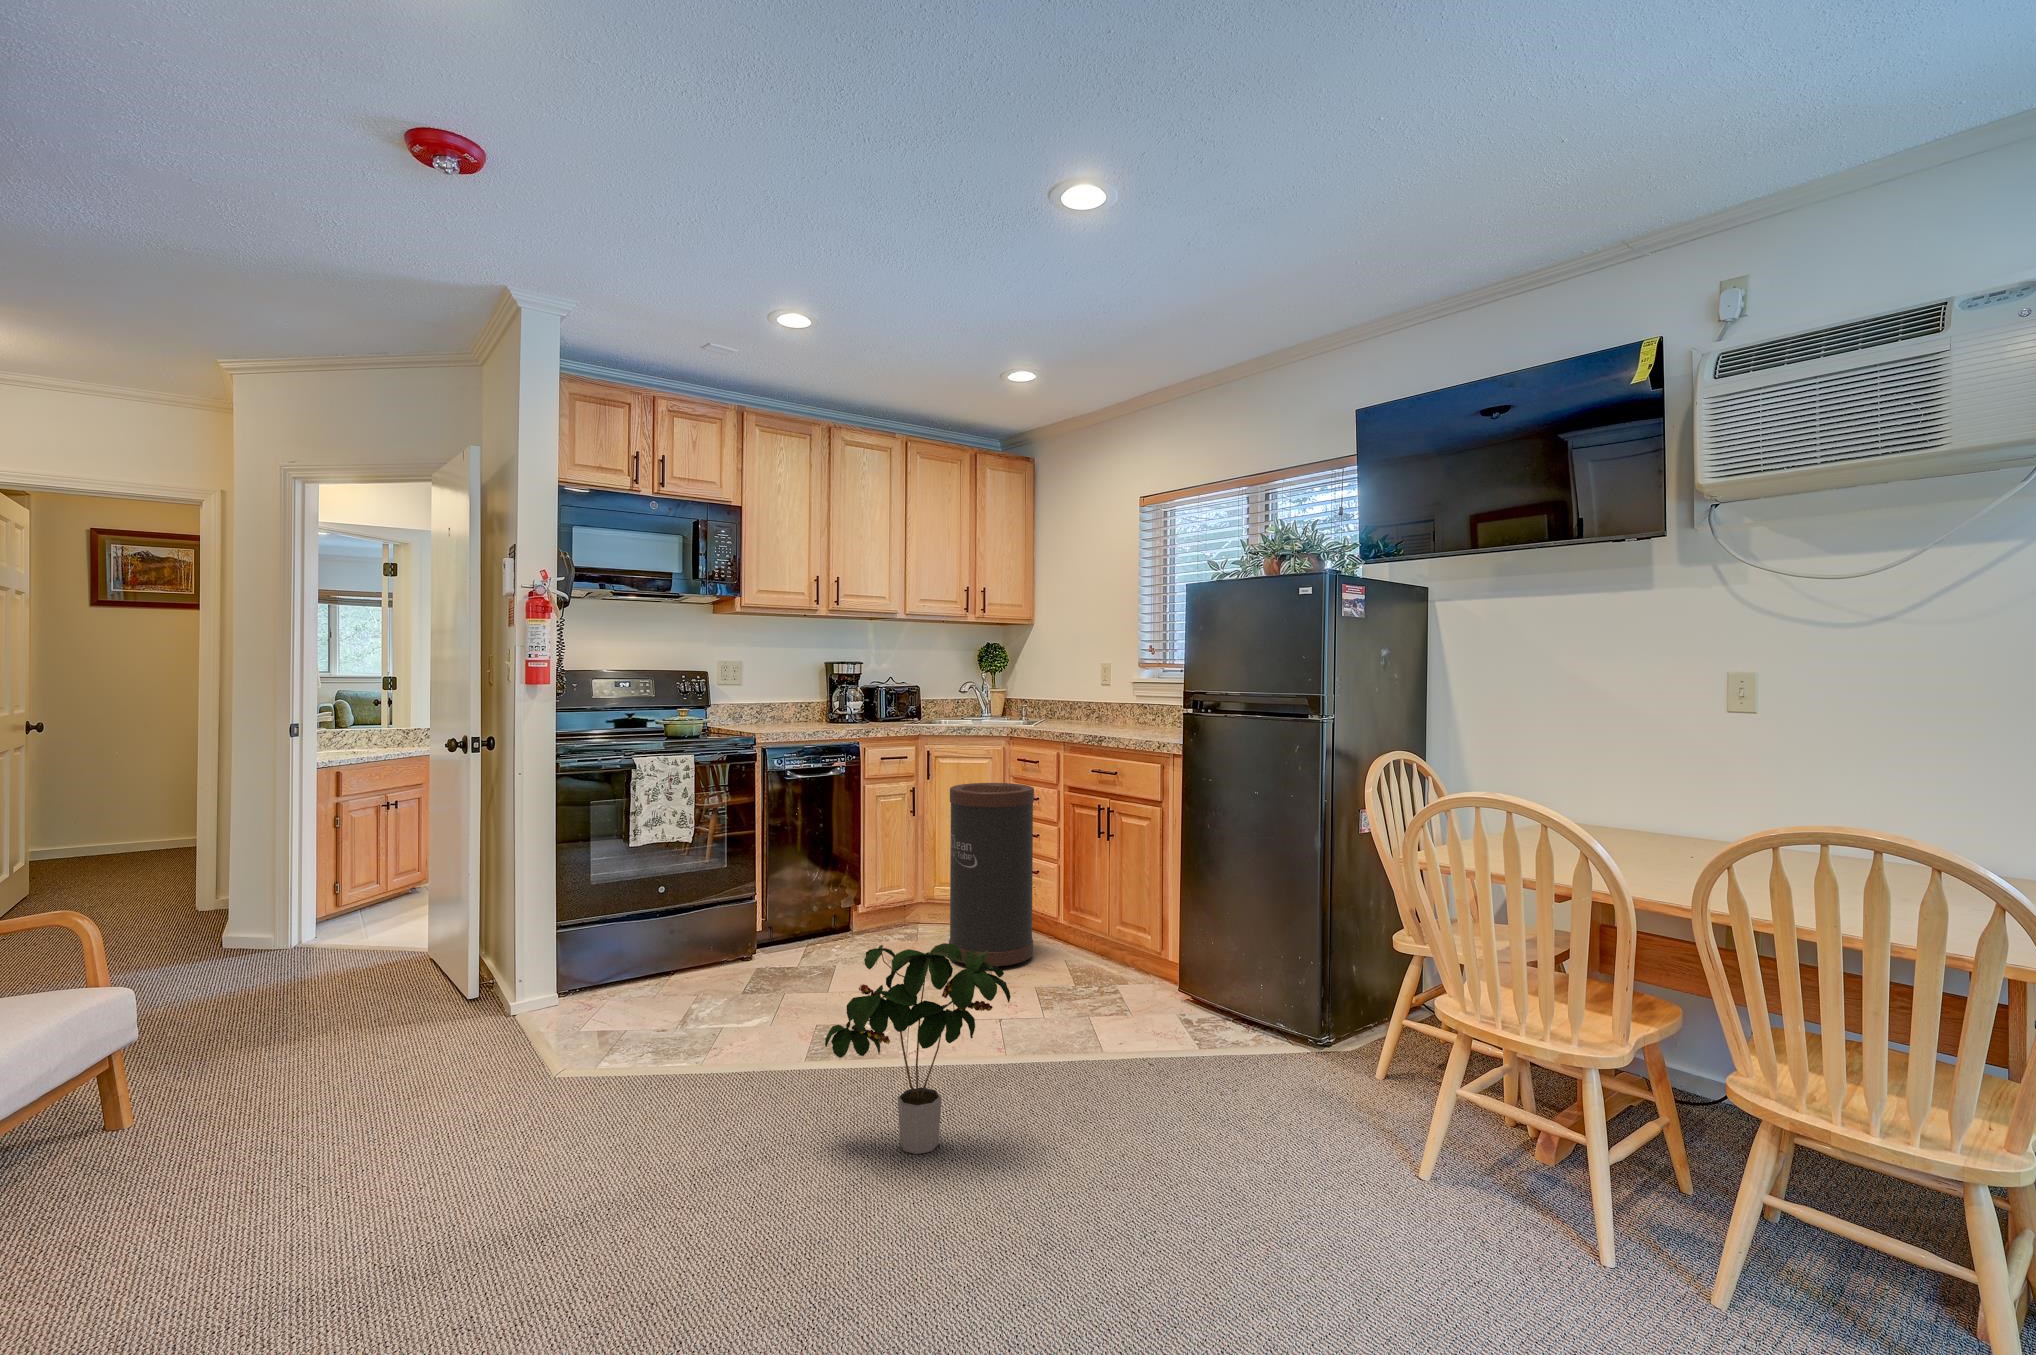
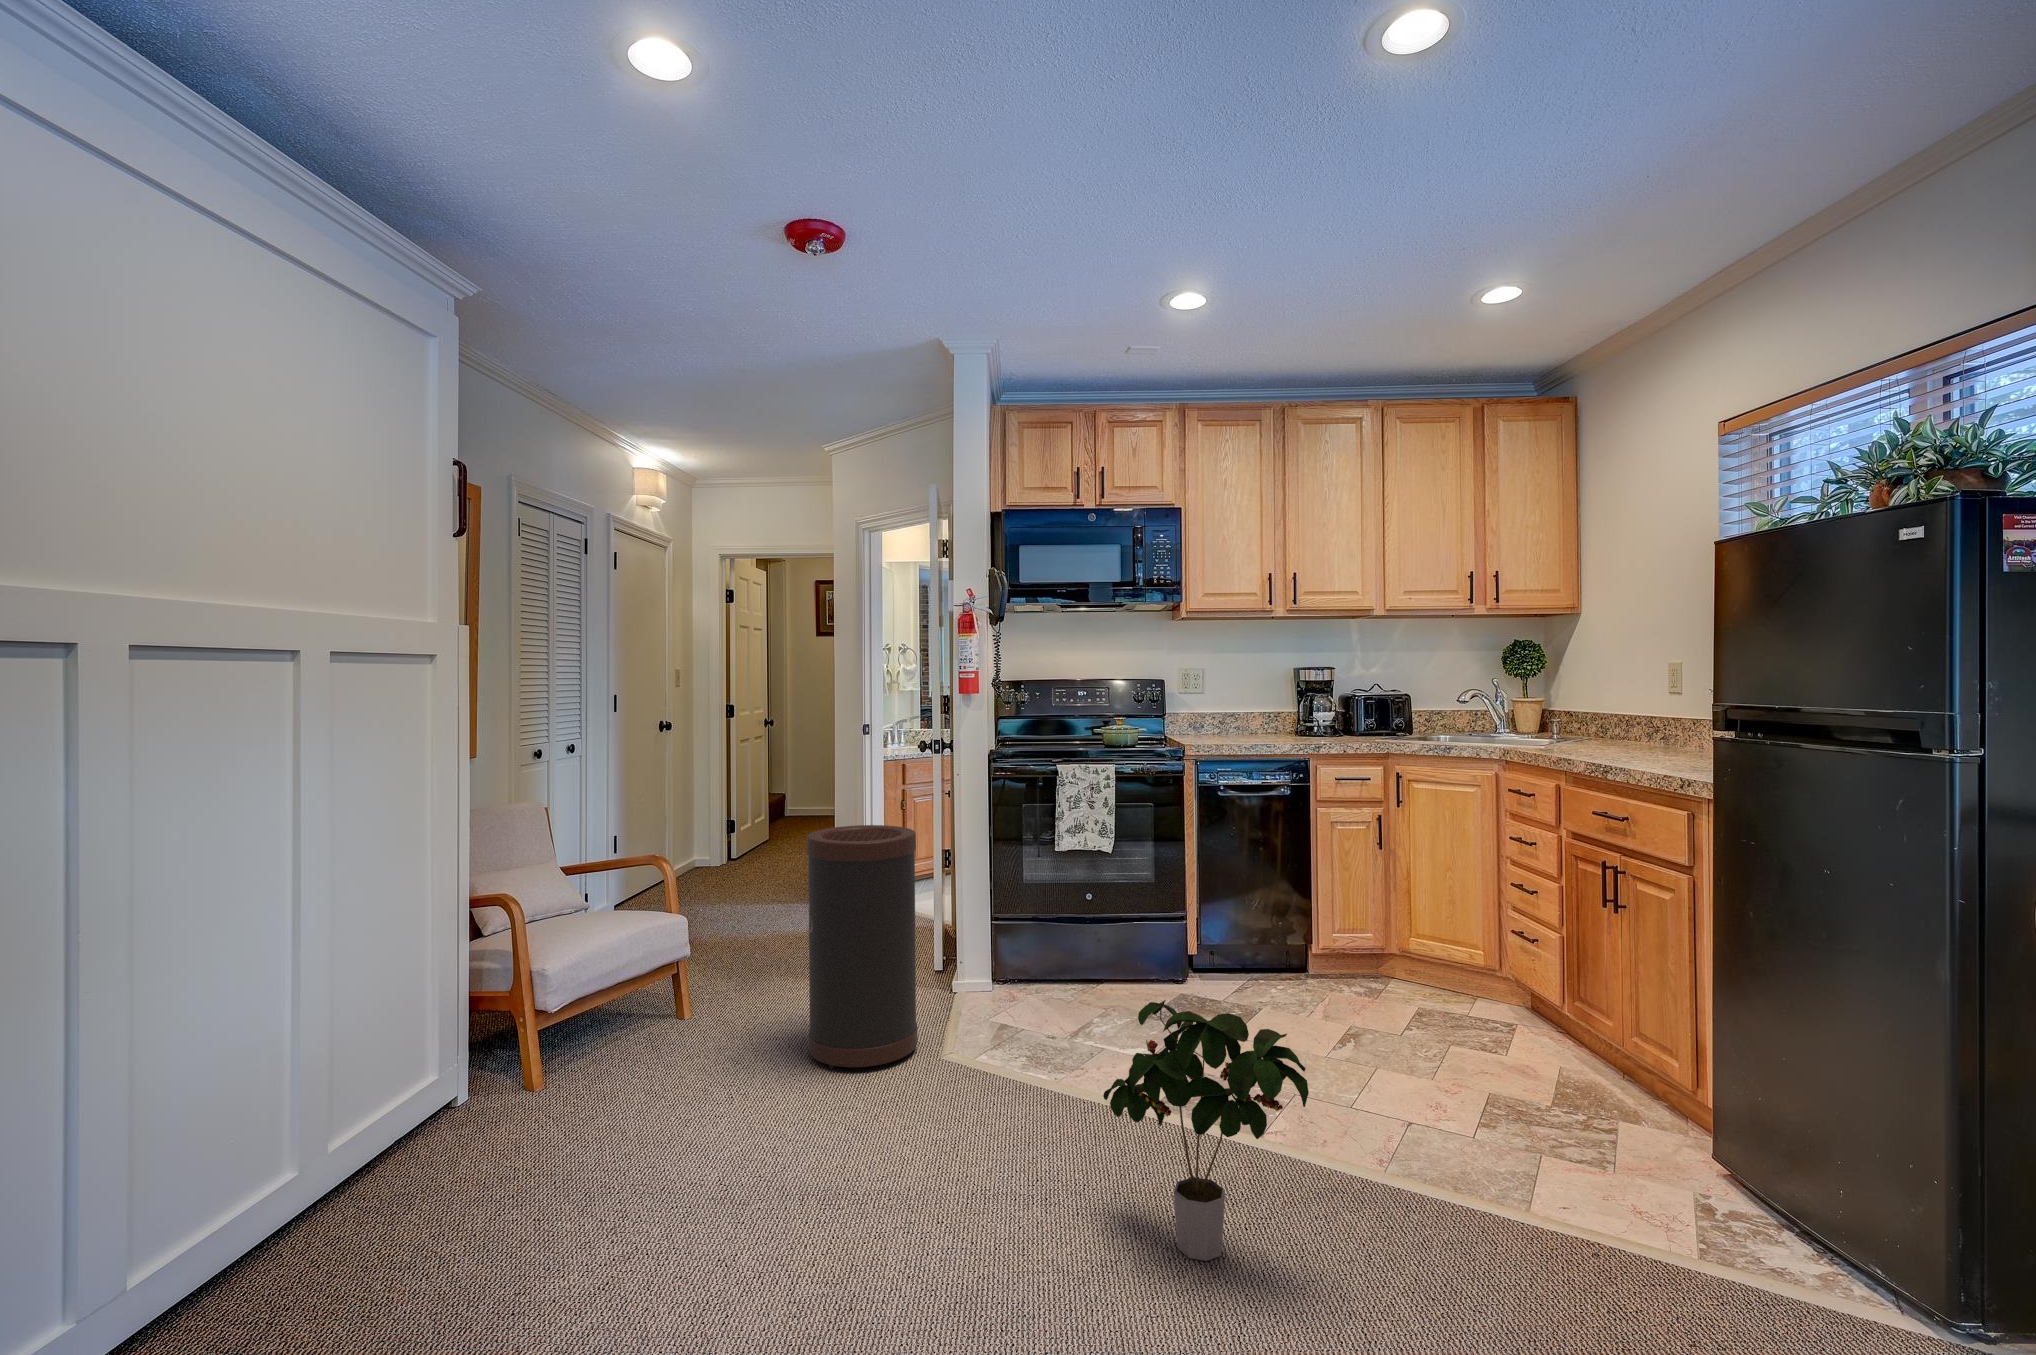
trash can: present [949,783,1034,968] -> present [807,825,918,1068]

